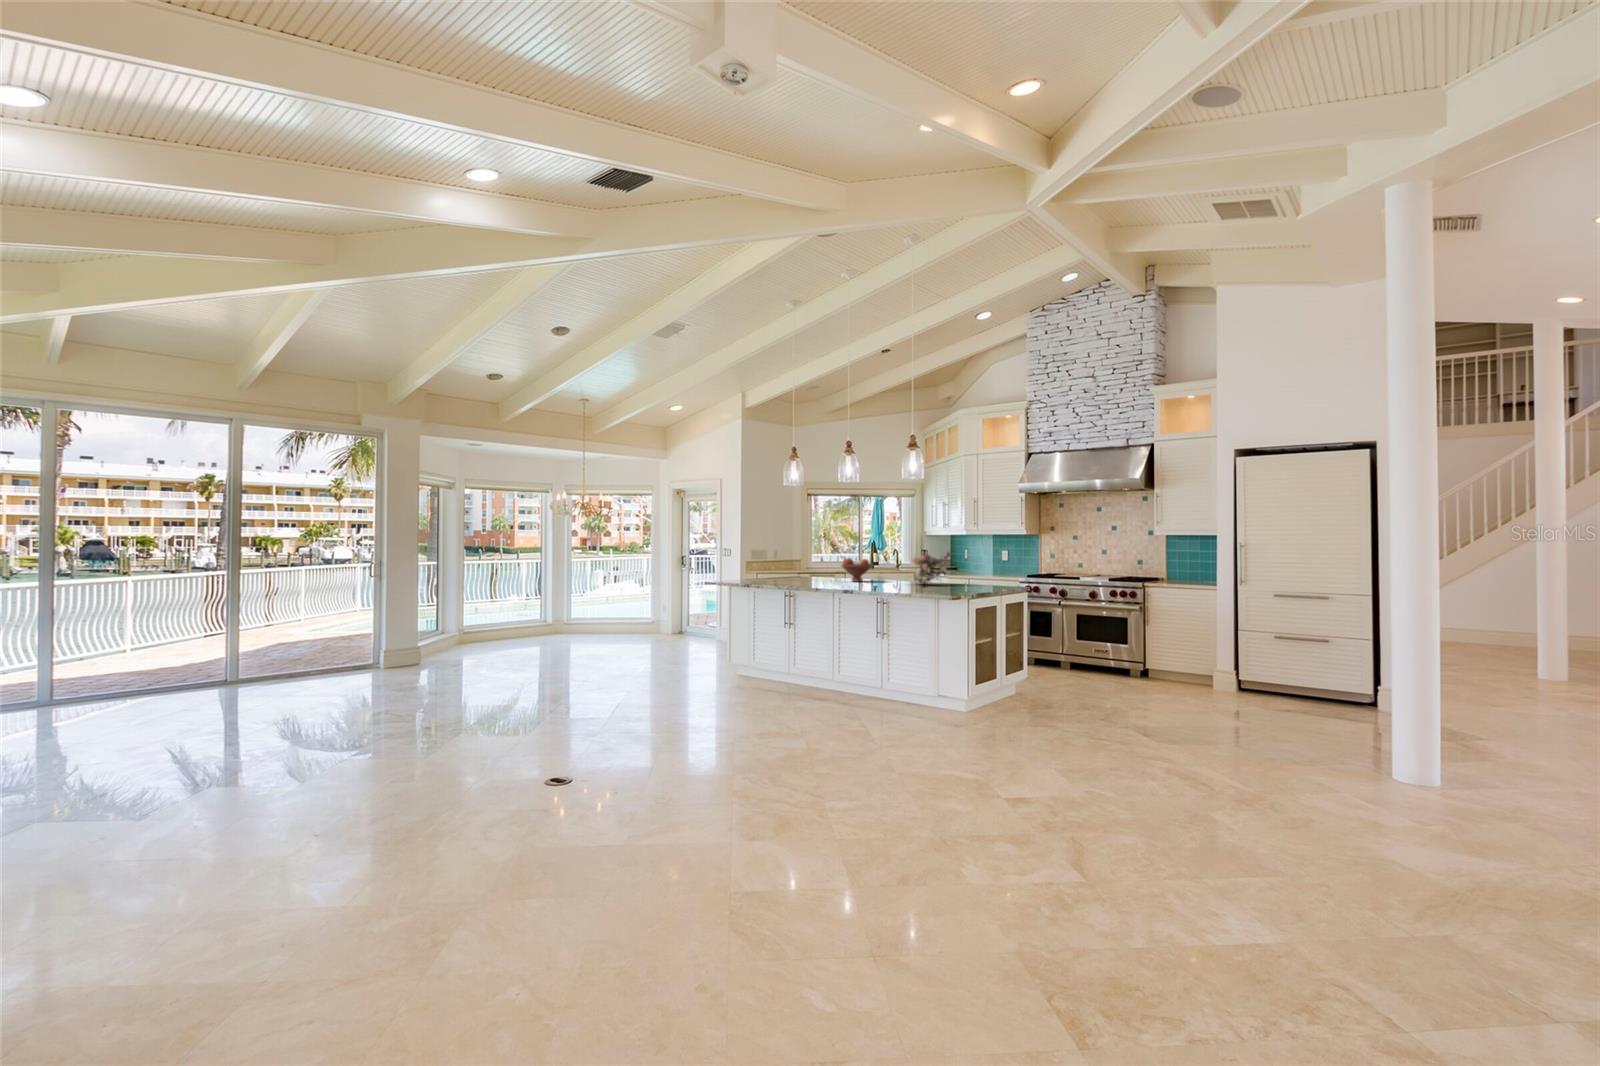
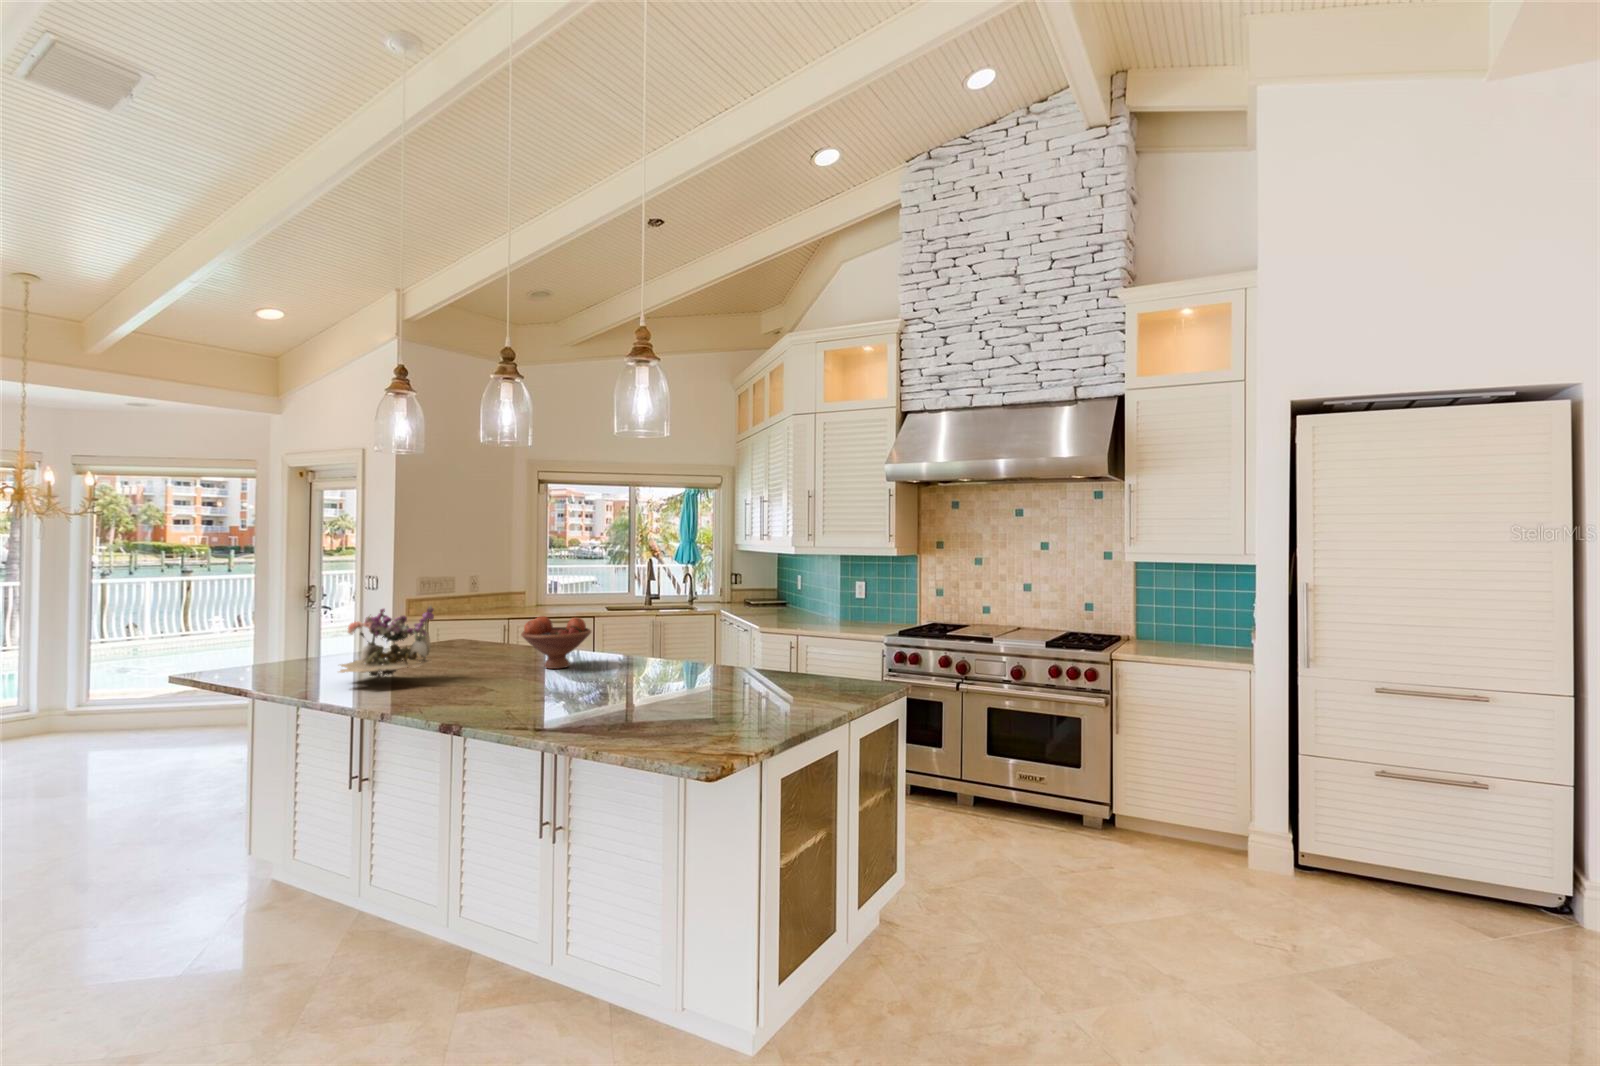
flower arrangement: present [912,551,950,583] -> present [339,606,434,679]

